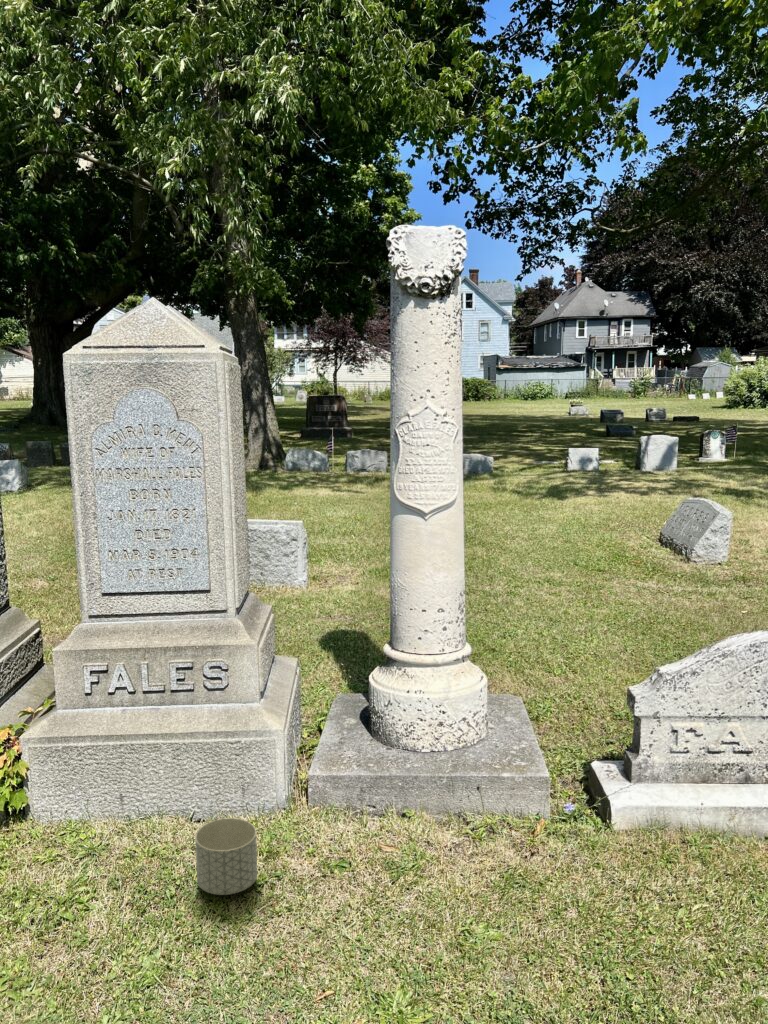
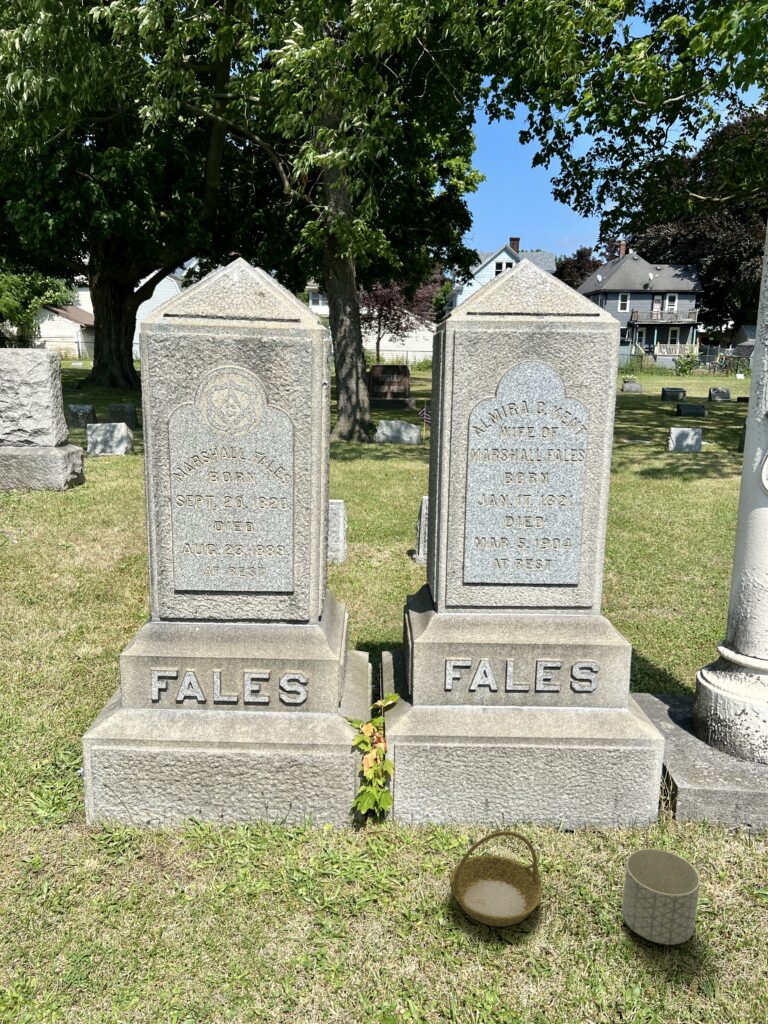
basket: none [48,812,134,895] -> present [450,831,542,926]

